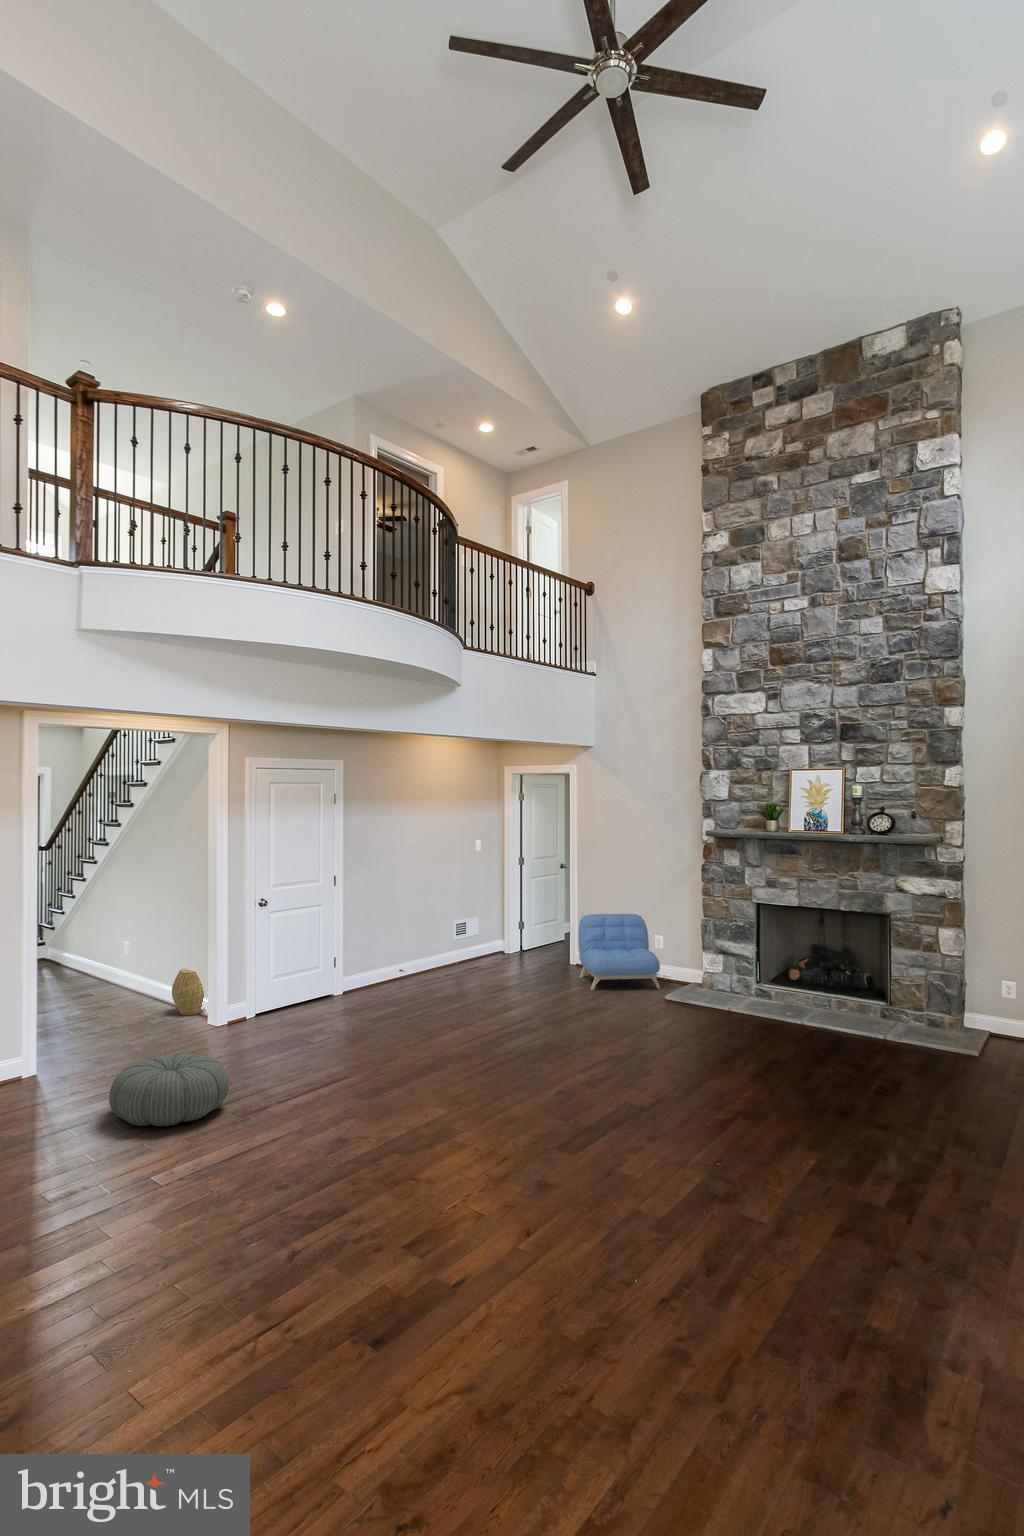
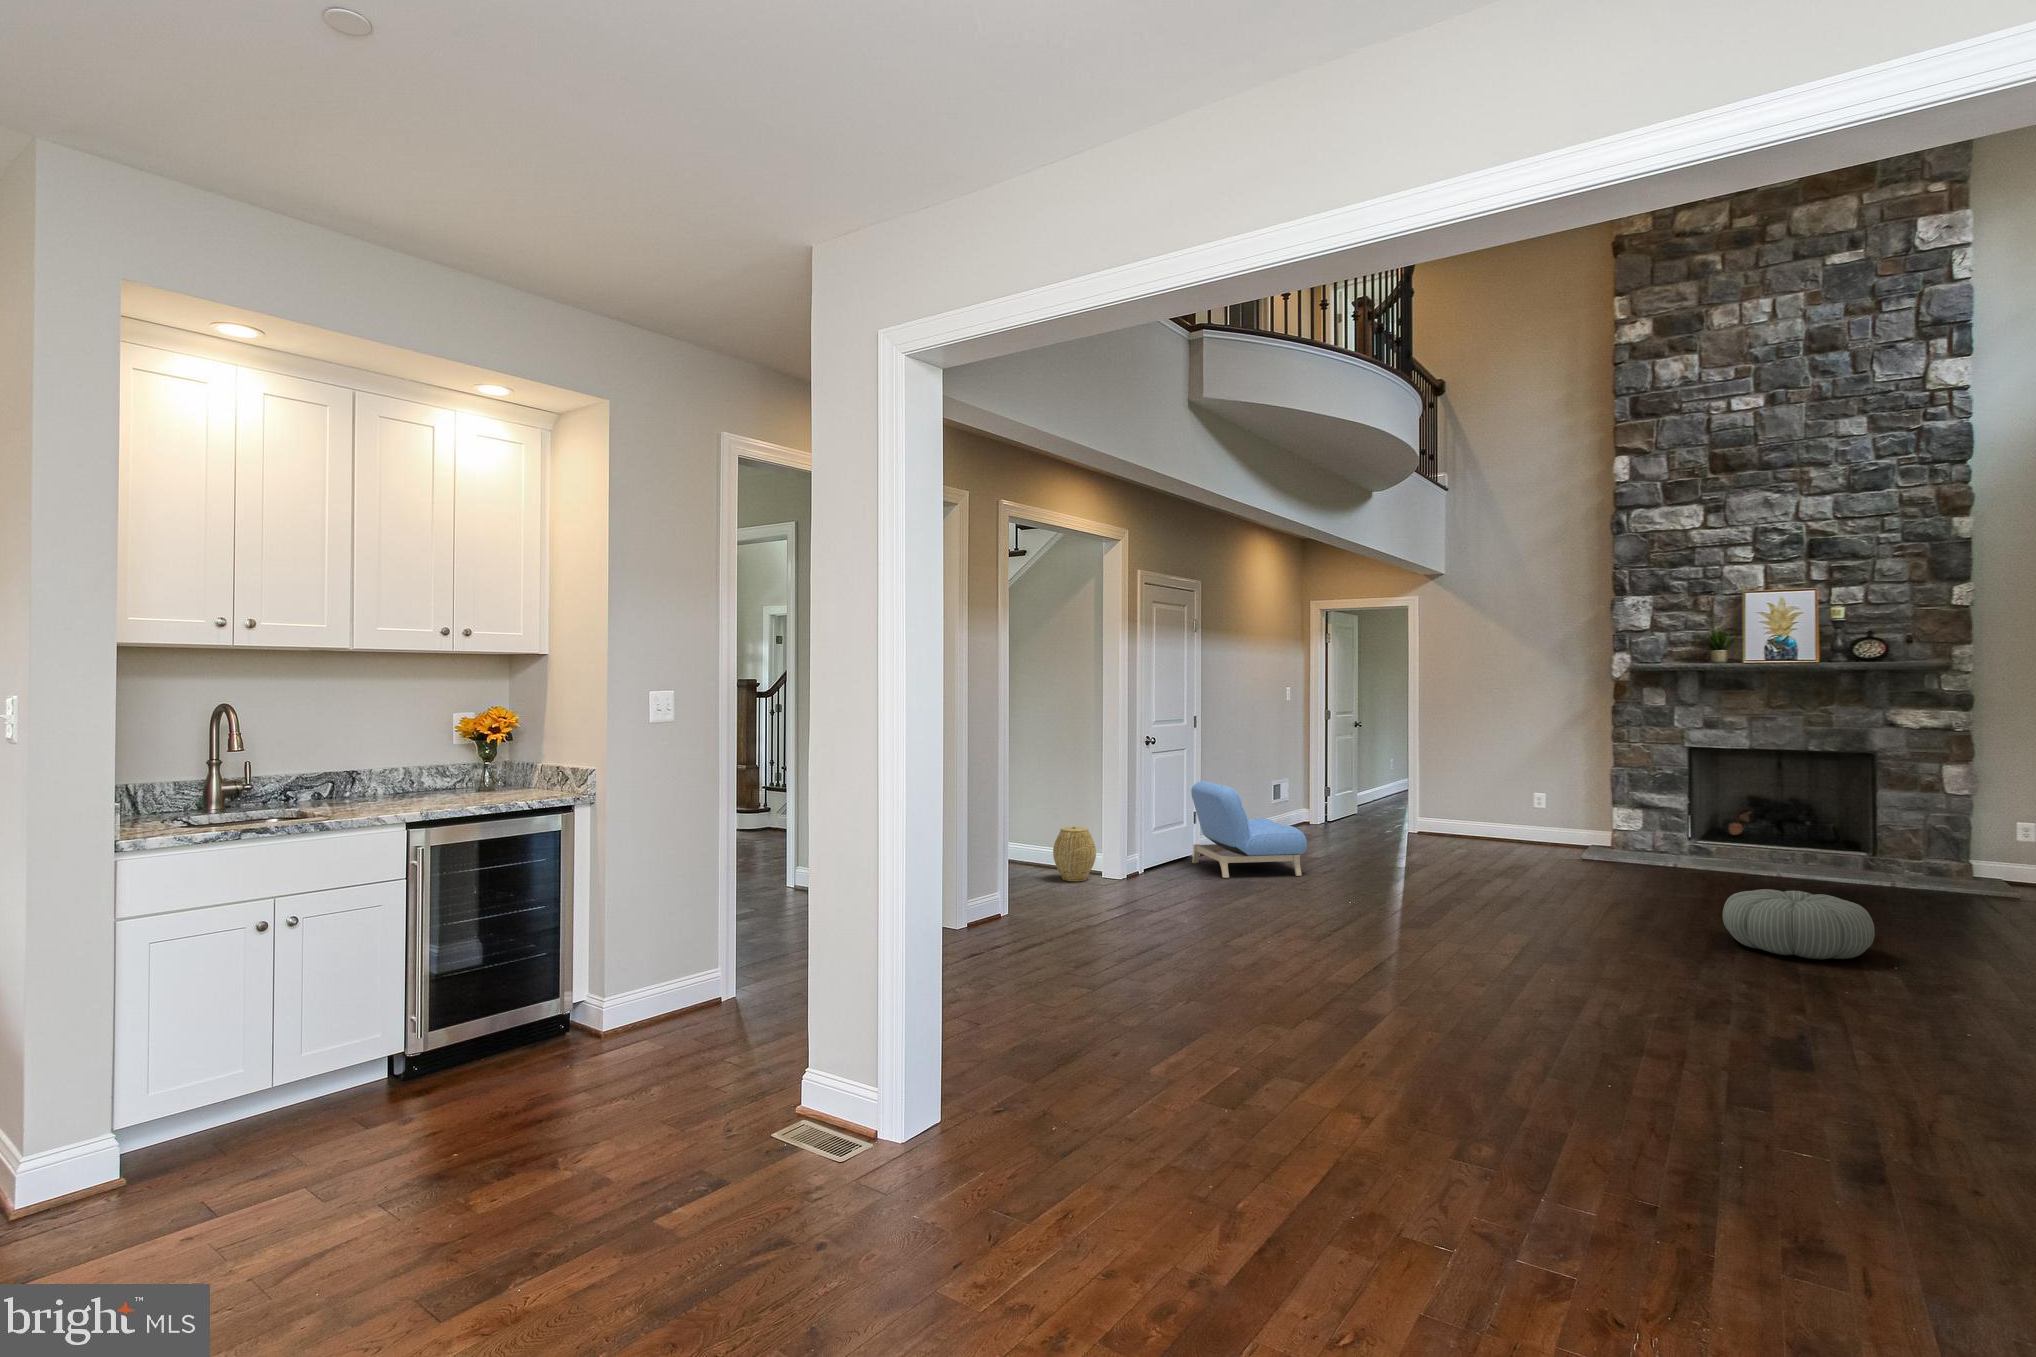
armchair: present [578,914,660,990] -> present [1191,781,1307,878]
pouf: present [109,1054,229,1126] -> present [1722,889,1875,959]

